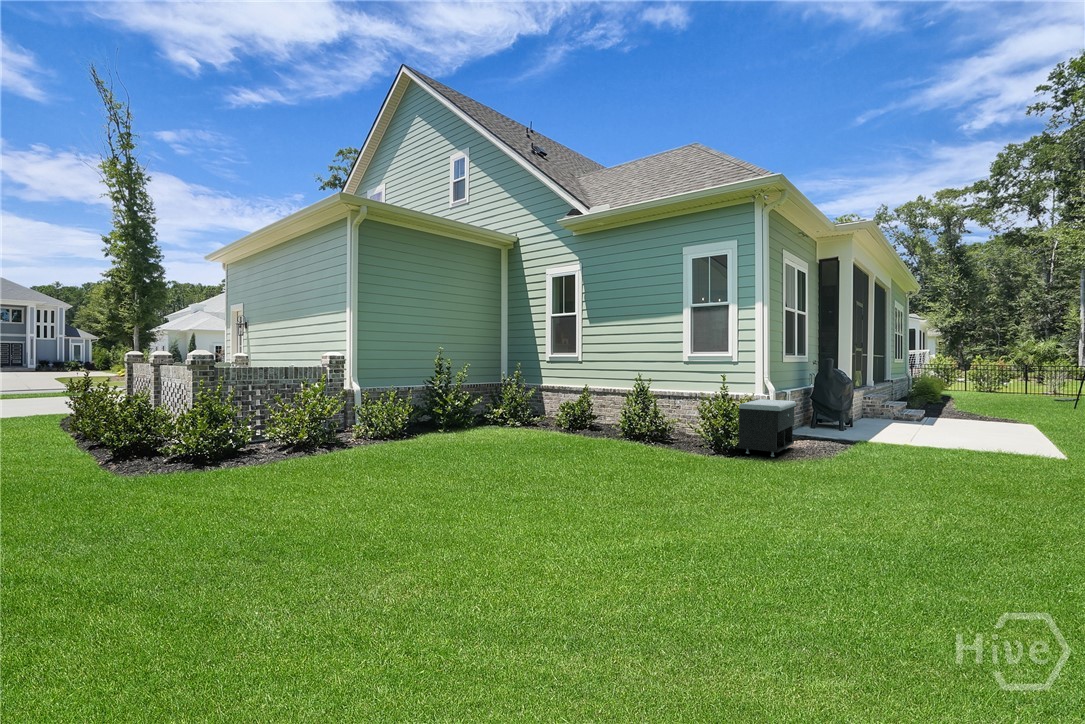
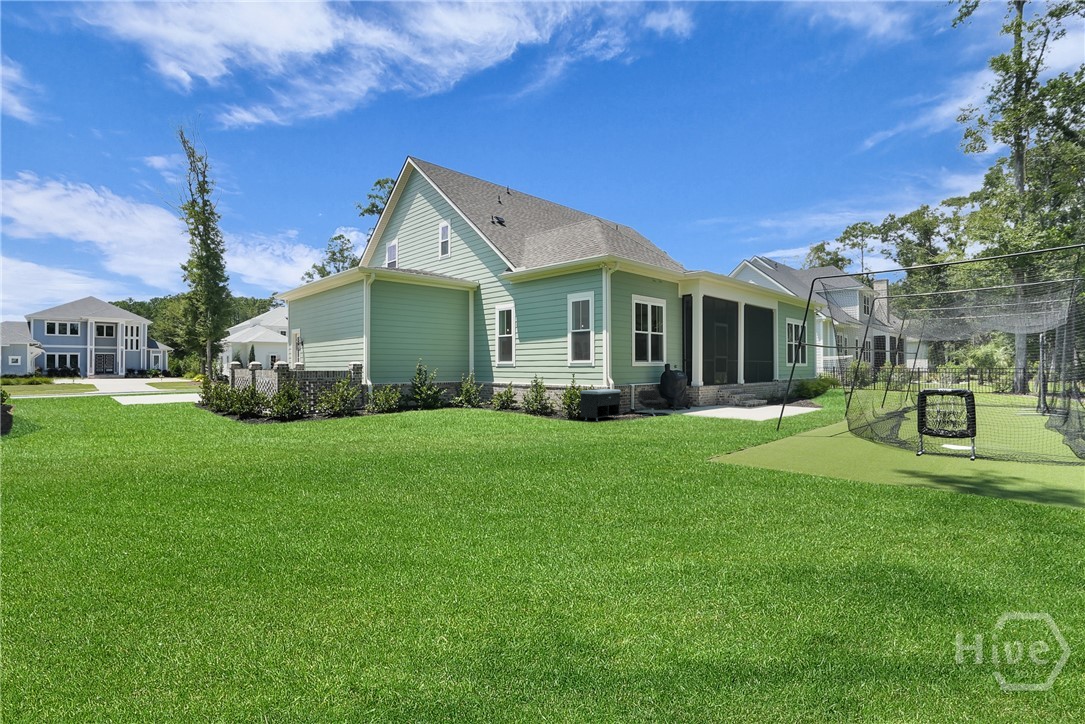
lounge chair: none [792,399,851,442] -> present [637,390,667,416]

